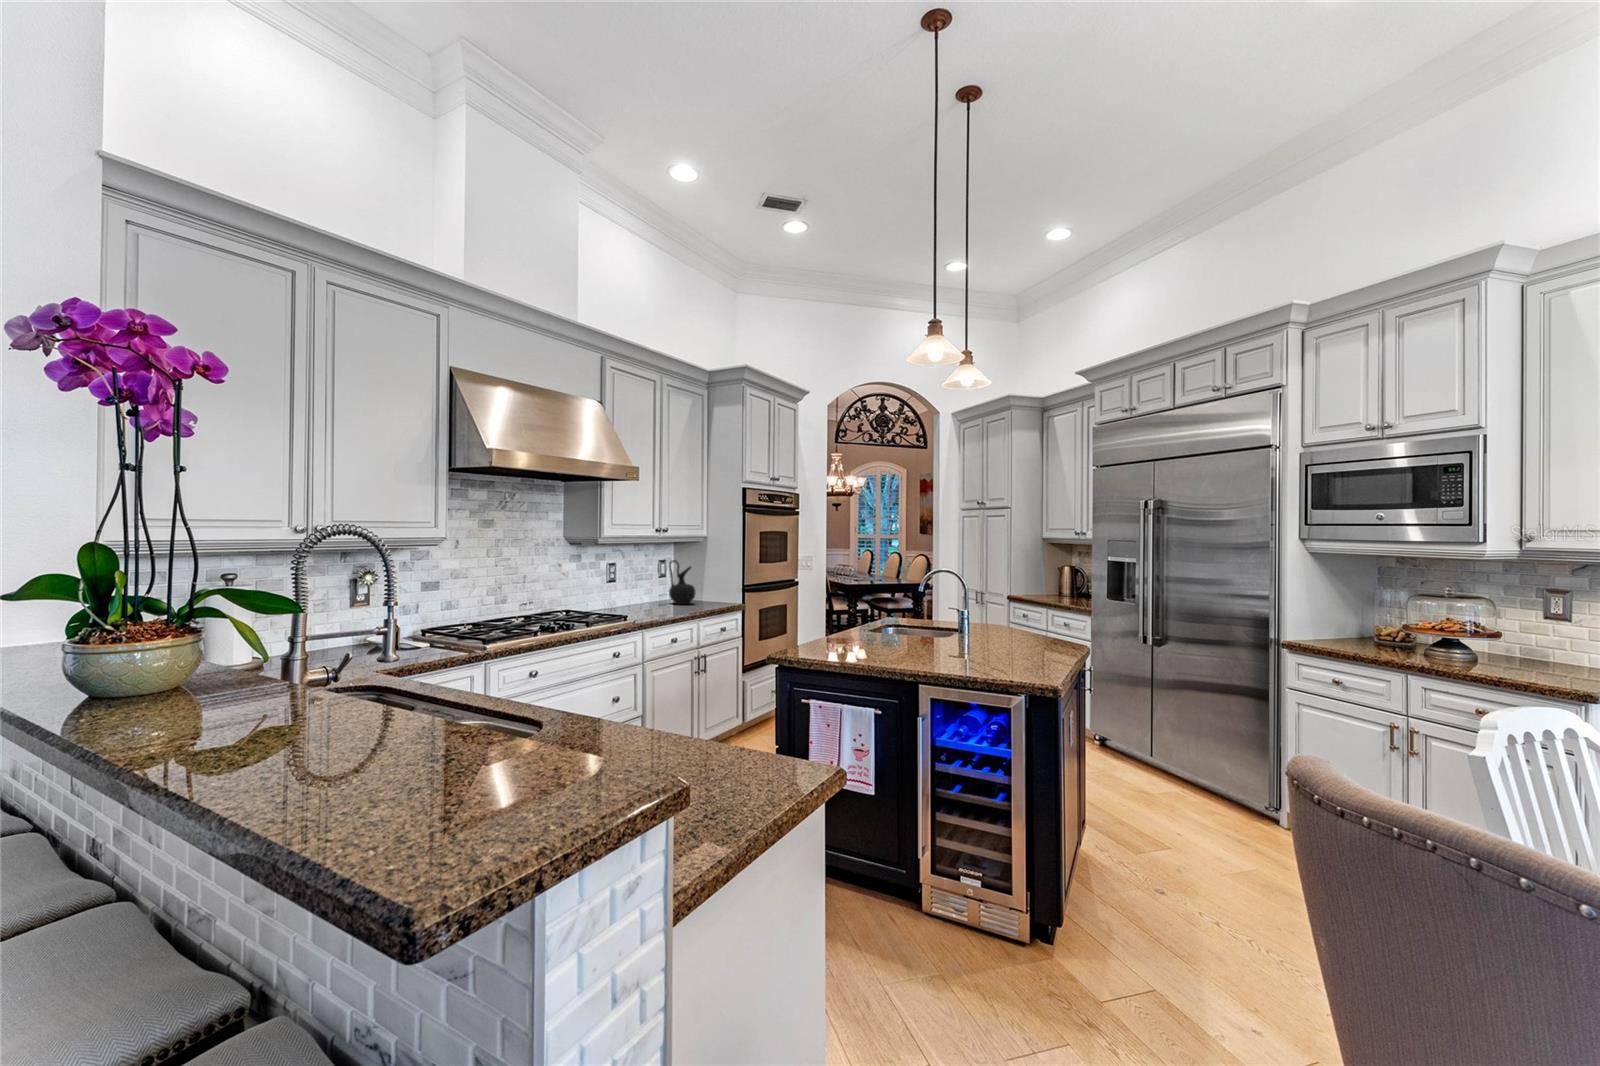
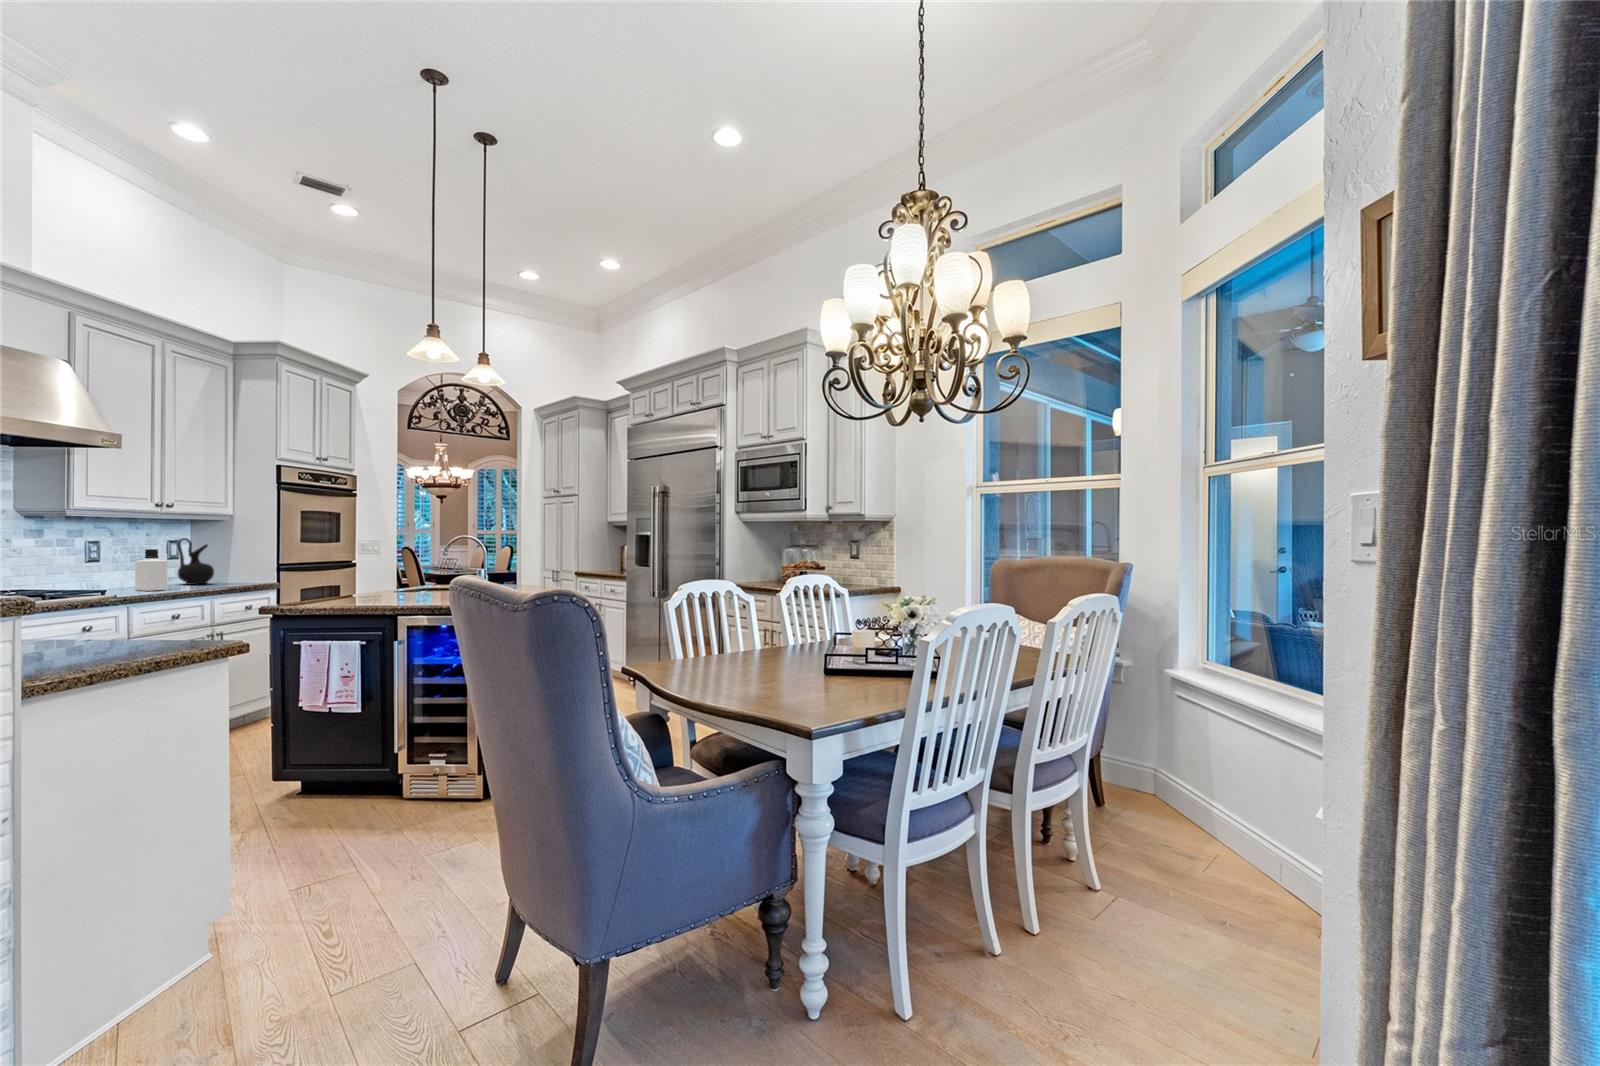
bottle: none [644,574,667,614] -> present [135,549,167,591]

